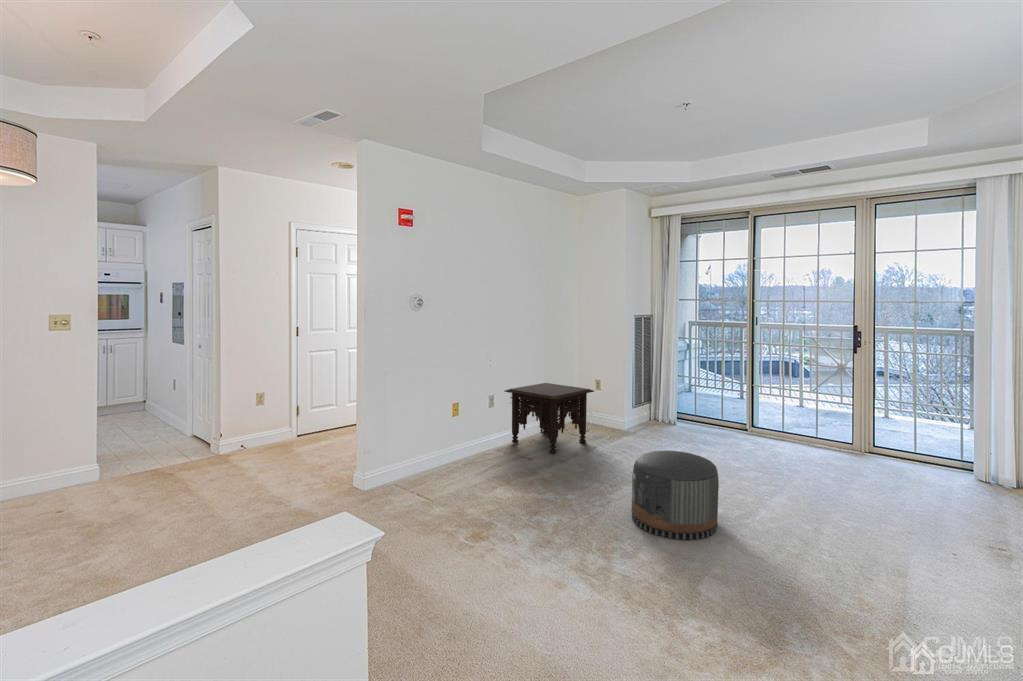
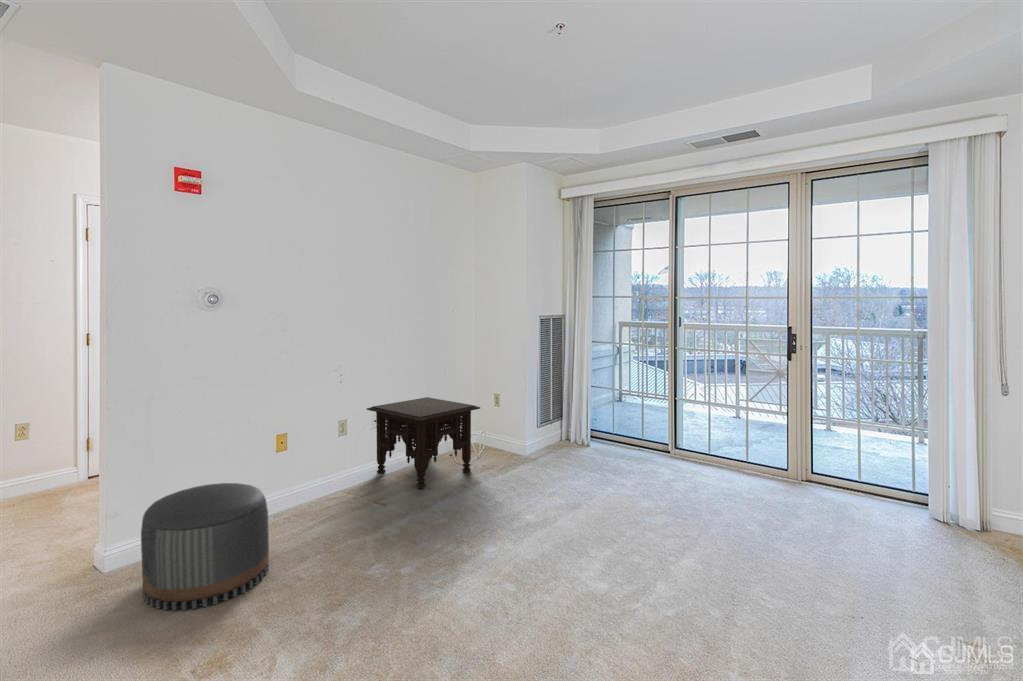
pouf: present [632,451,719,540] -> present [141,483,269,610]

